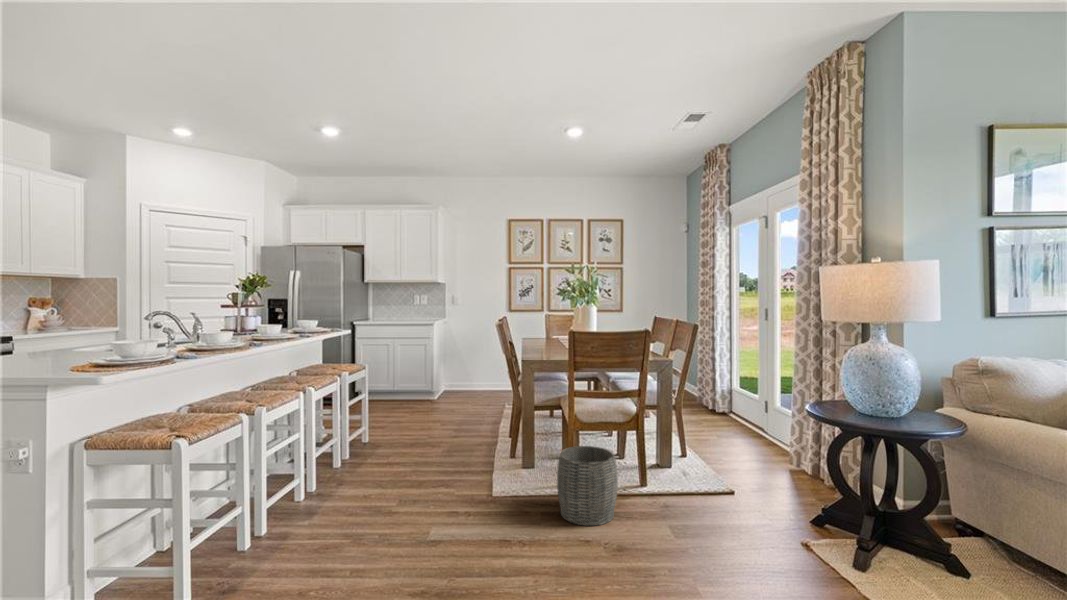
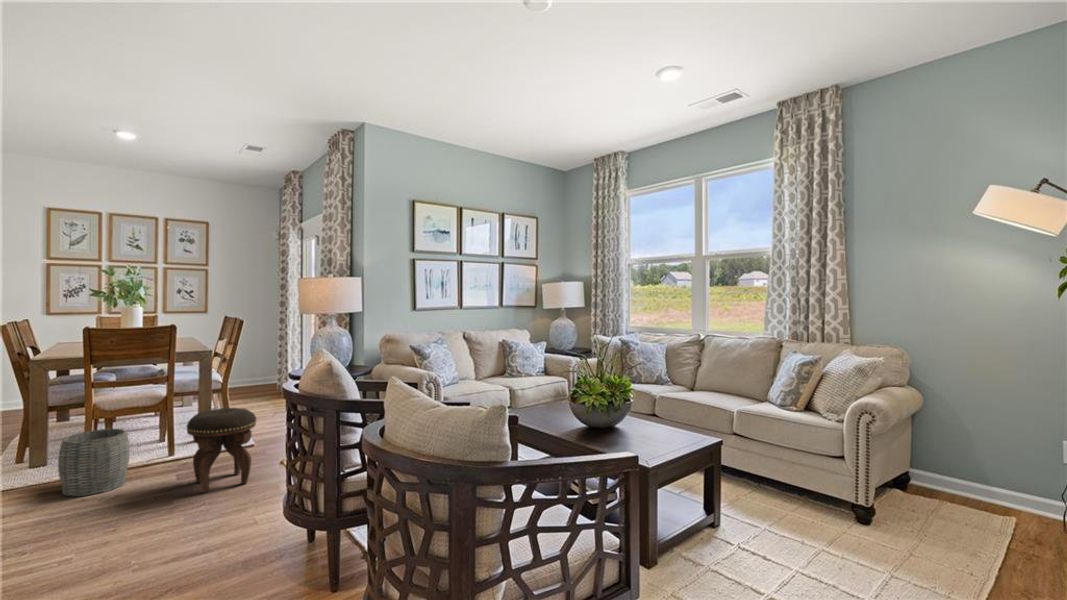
footstool: none [689,444,776,565] -> present [187,408,256,493]

